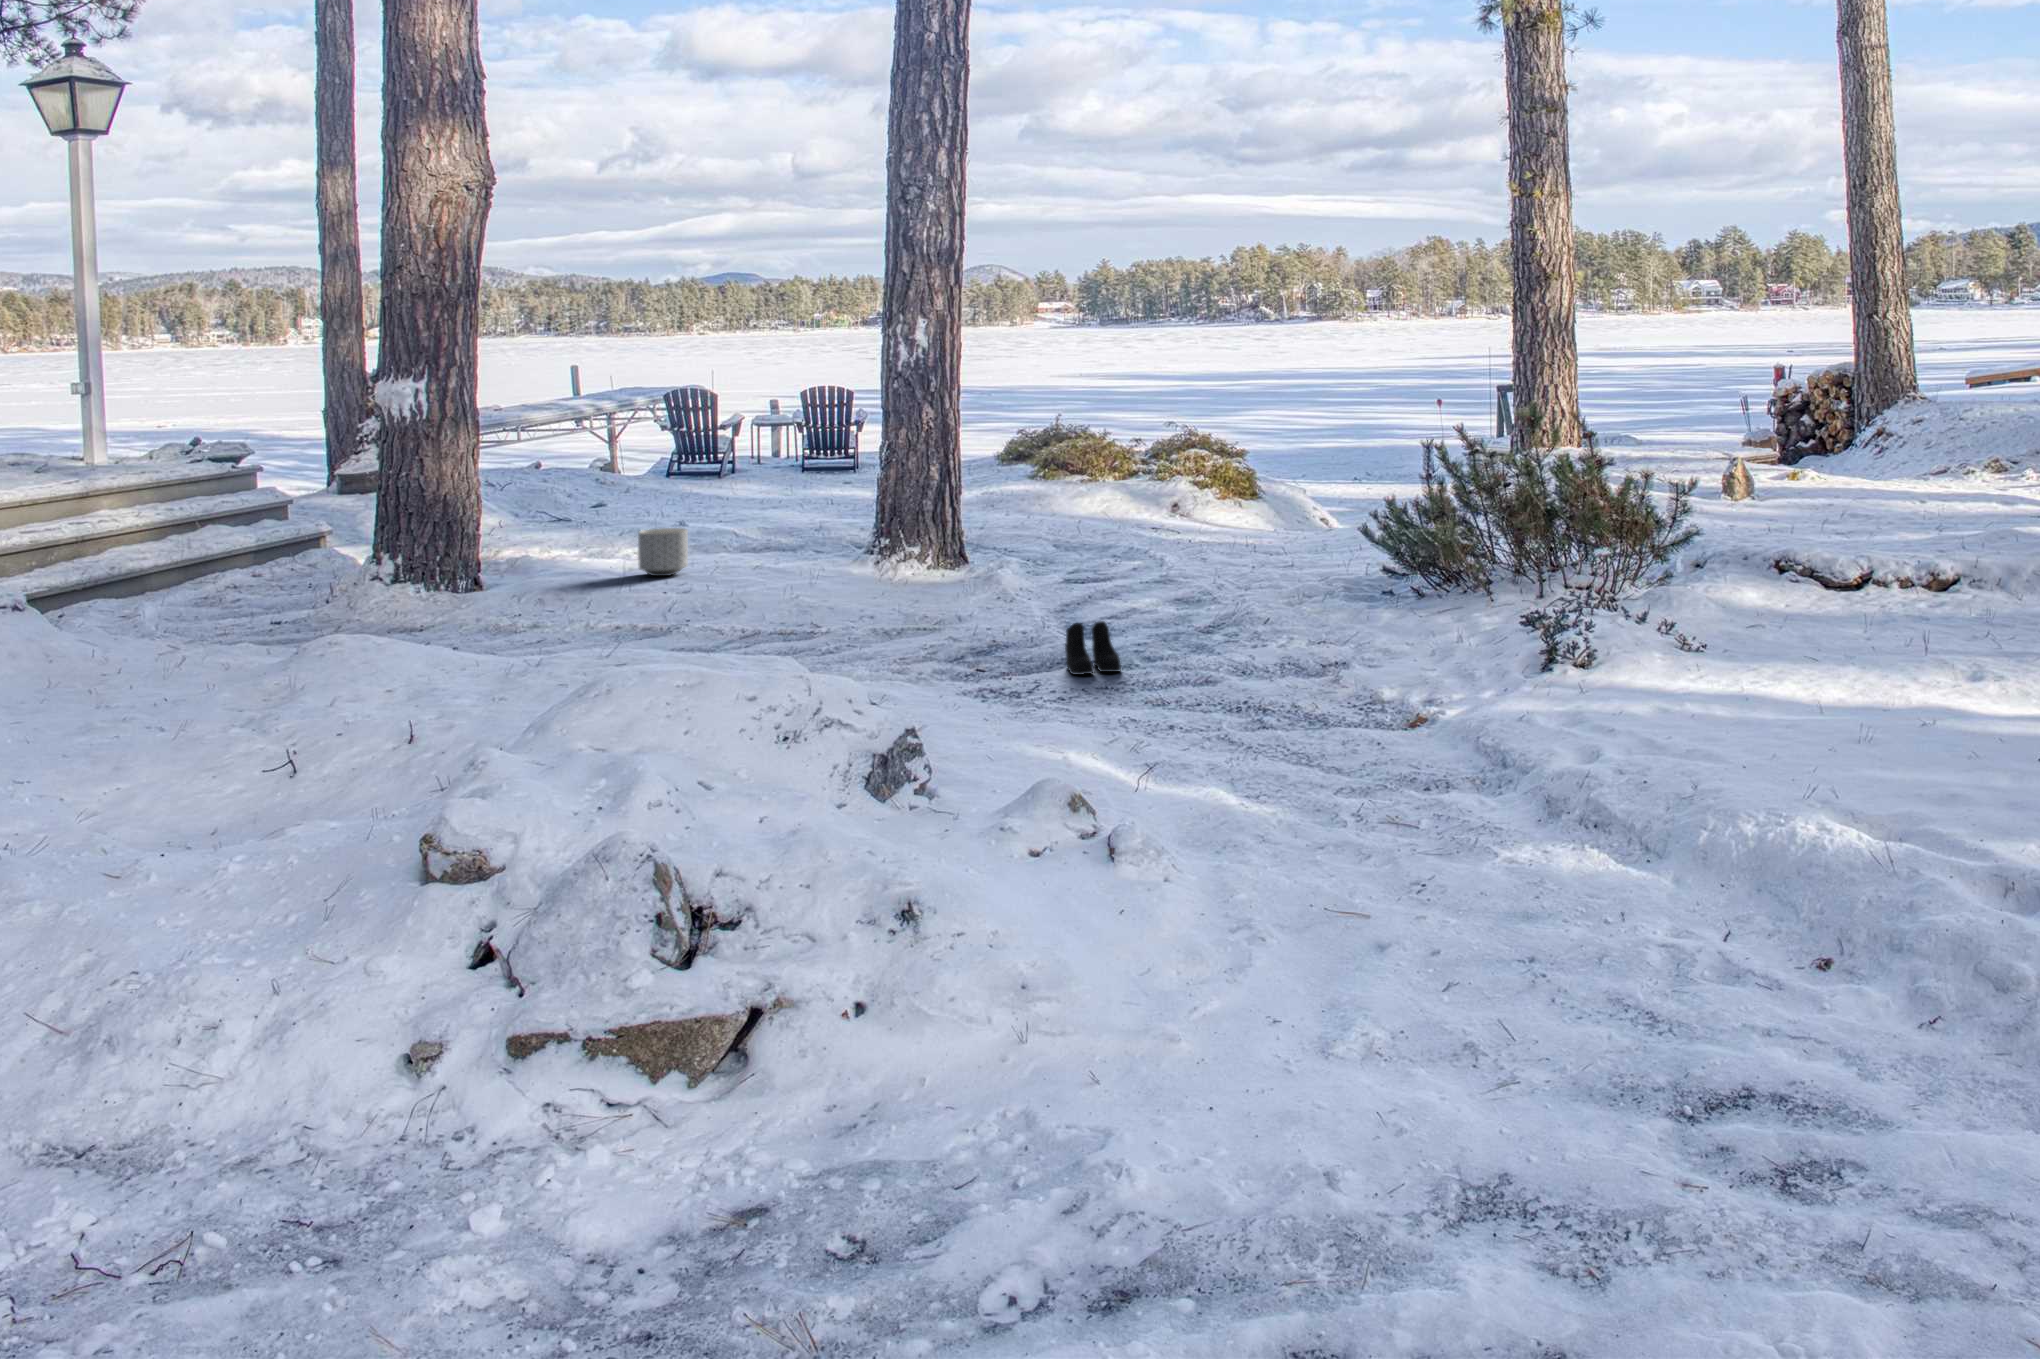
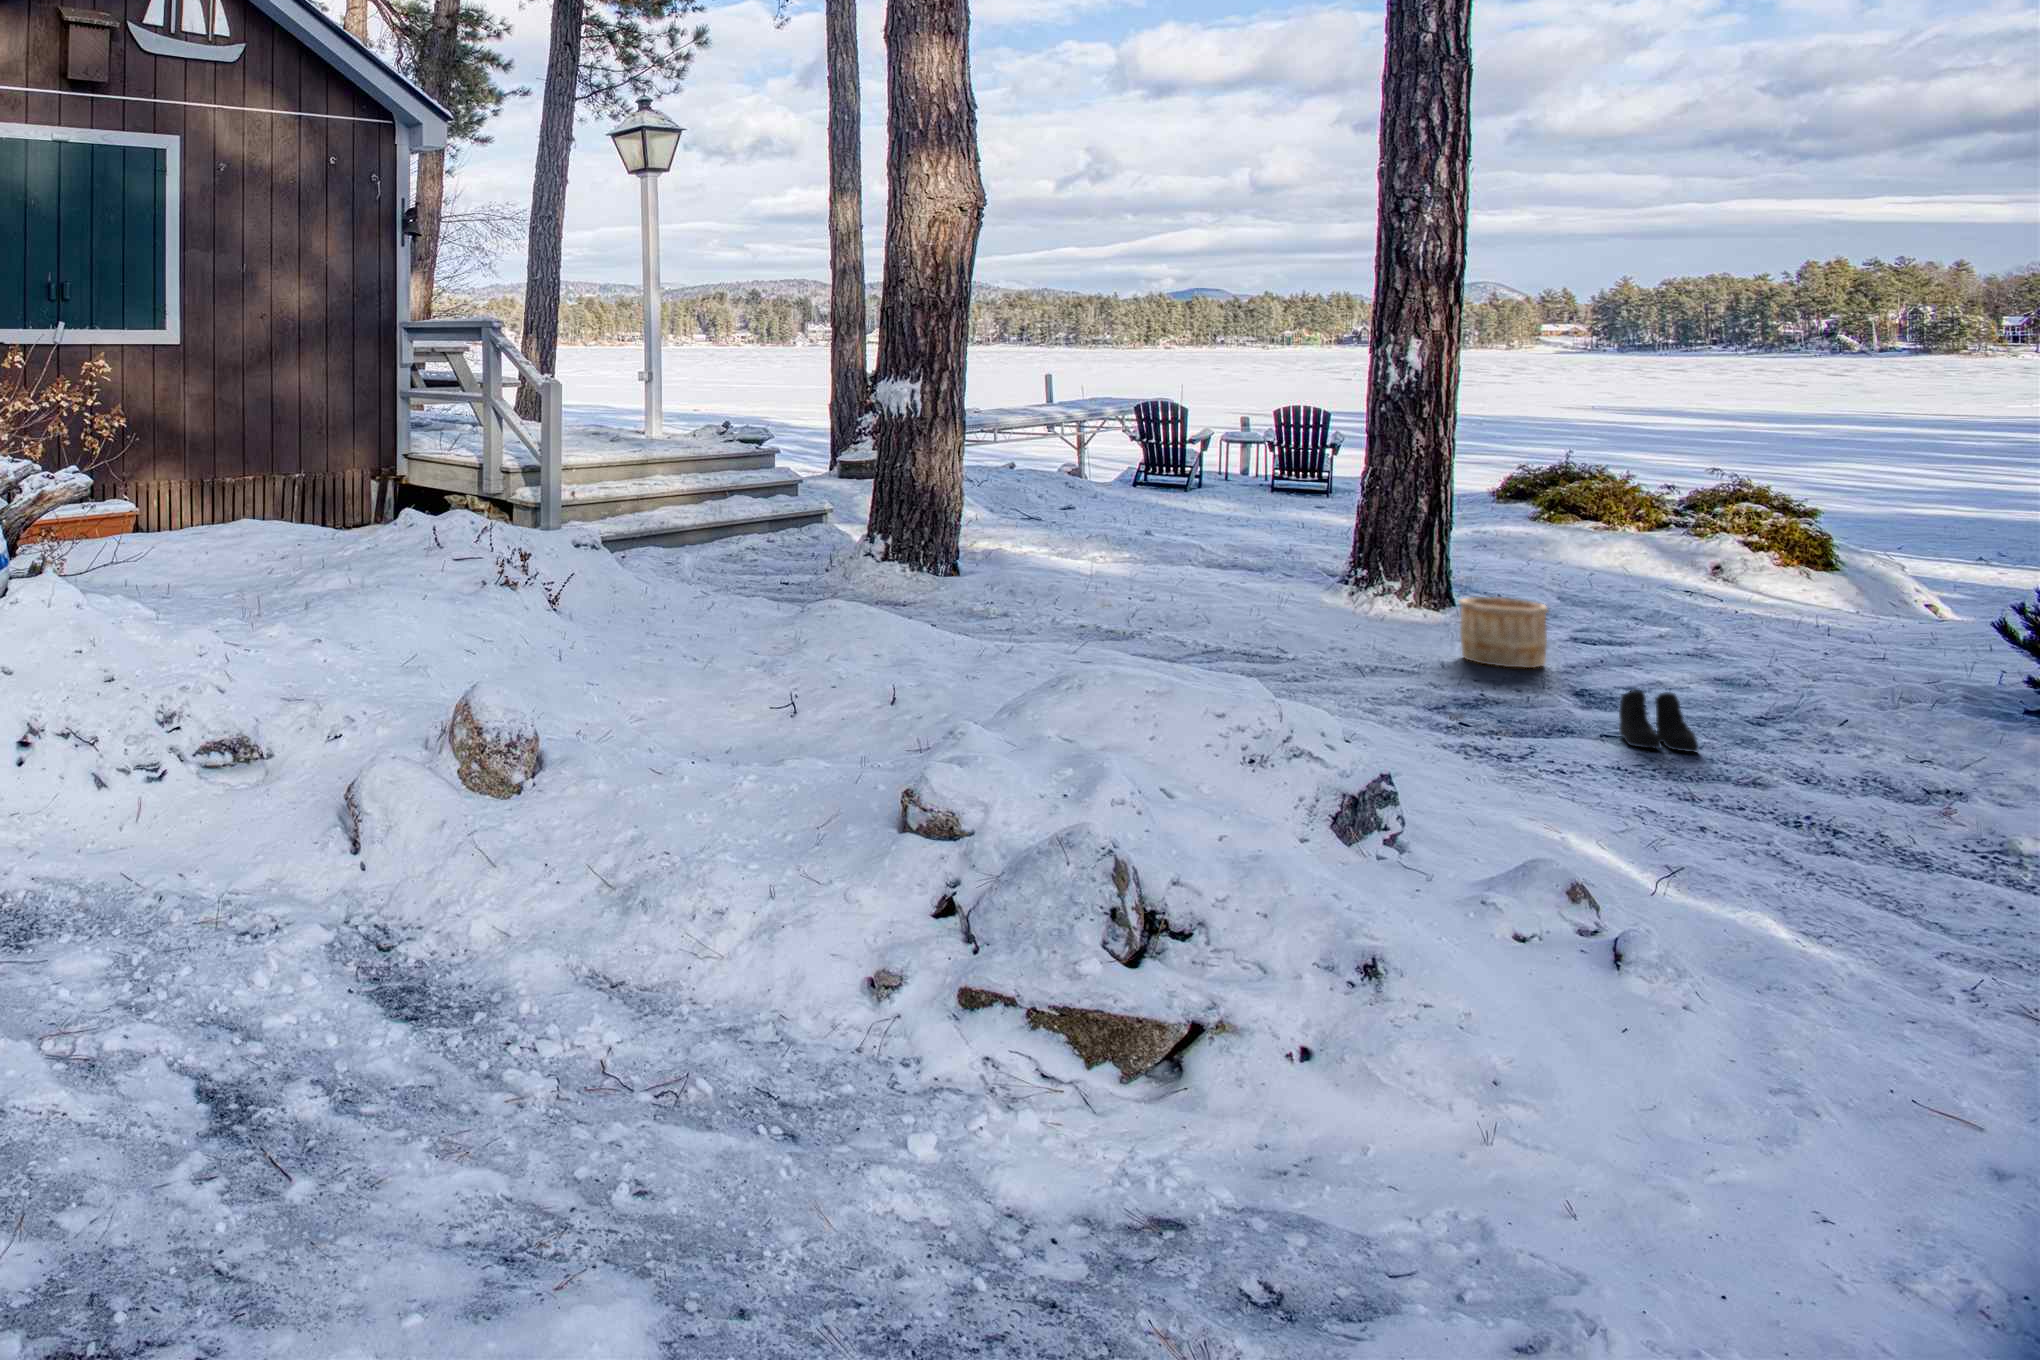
planter: present [638,528,688,576] -> none [1094,533,1142,579]
wooden bucket: none [960,551,1030,615] -> present [1459,597,1548,668]

